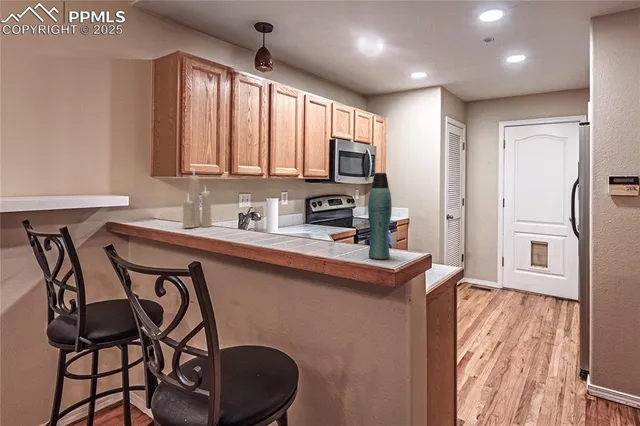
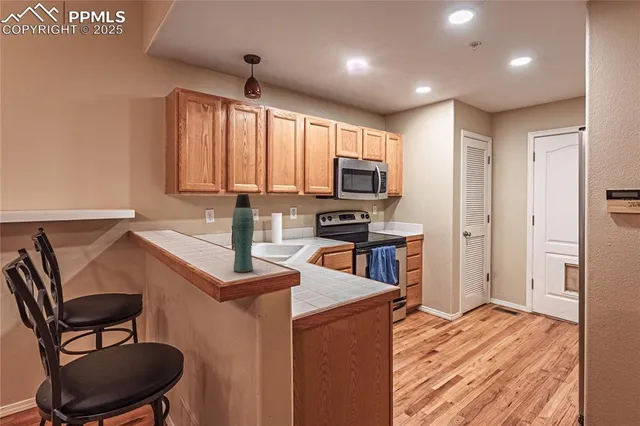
candle: present [182,176,212,228] -> none [156,185,183,239]

